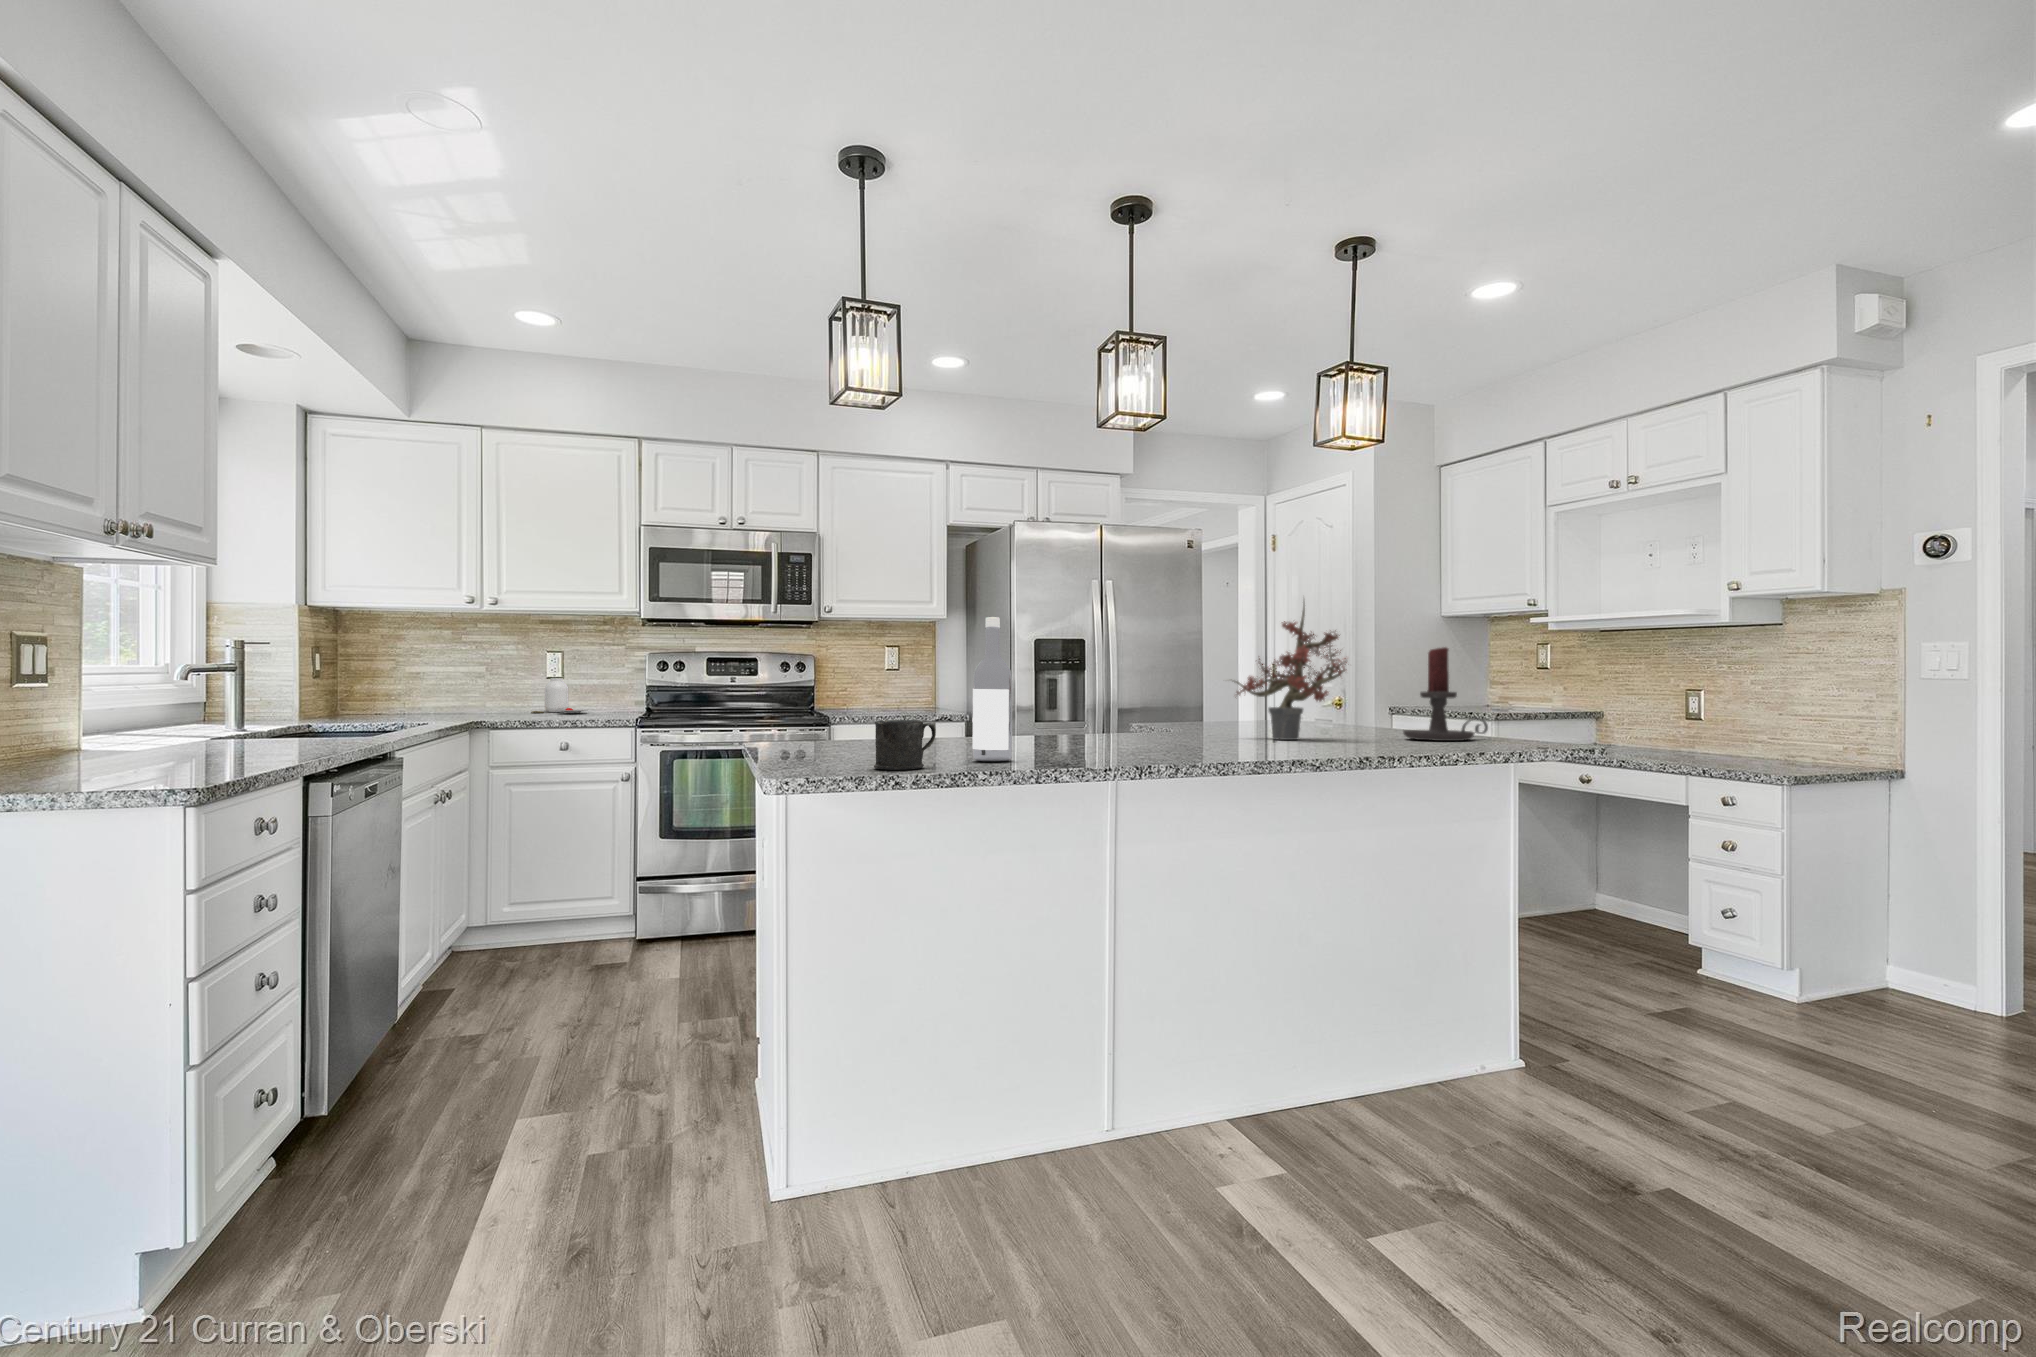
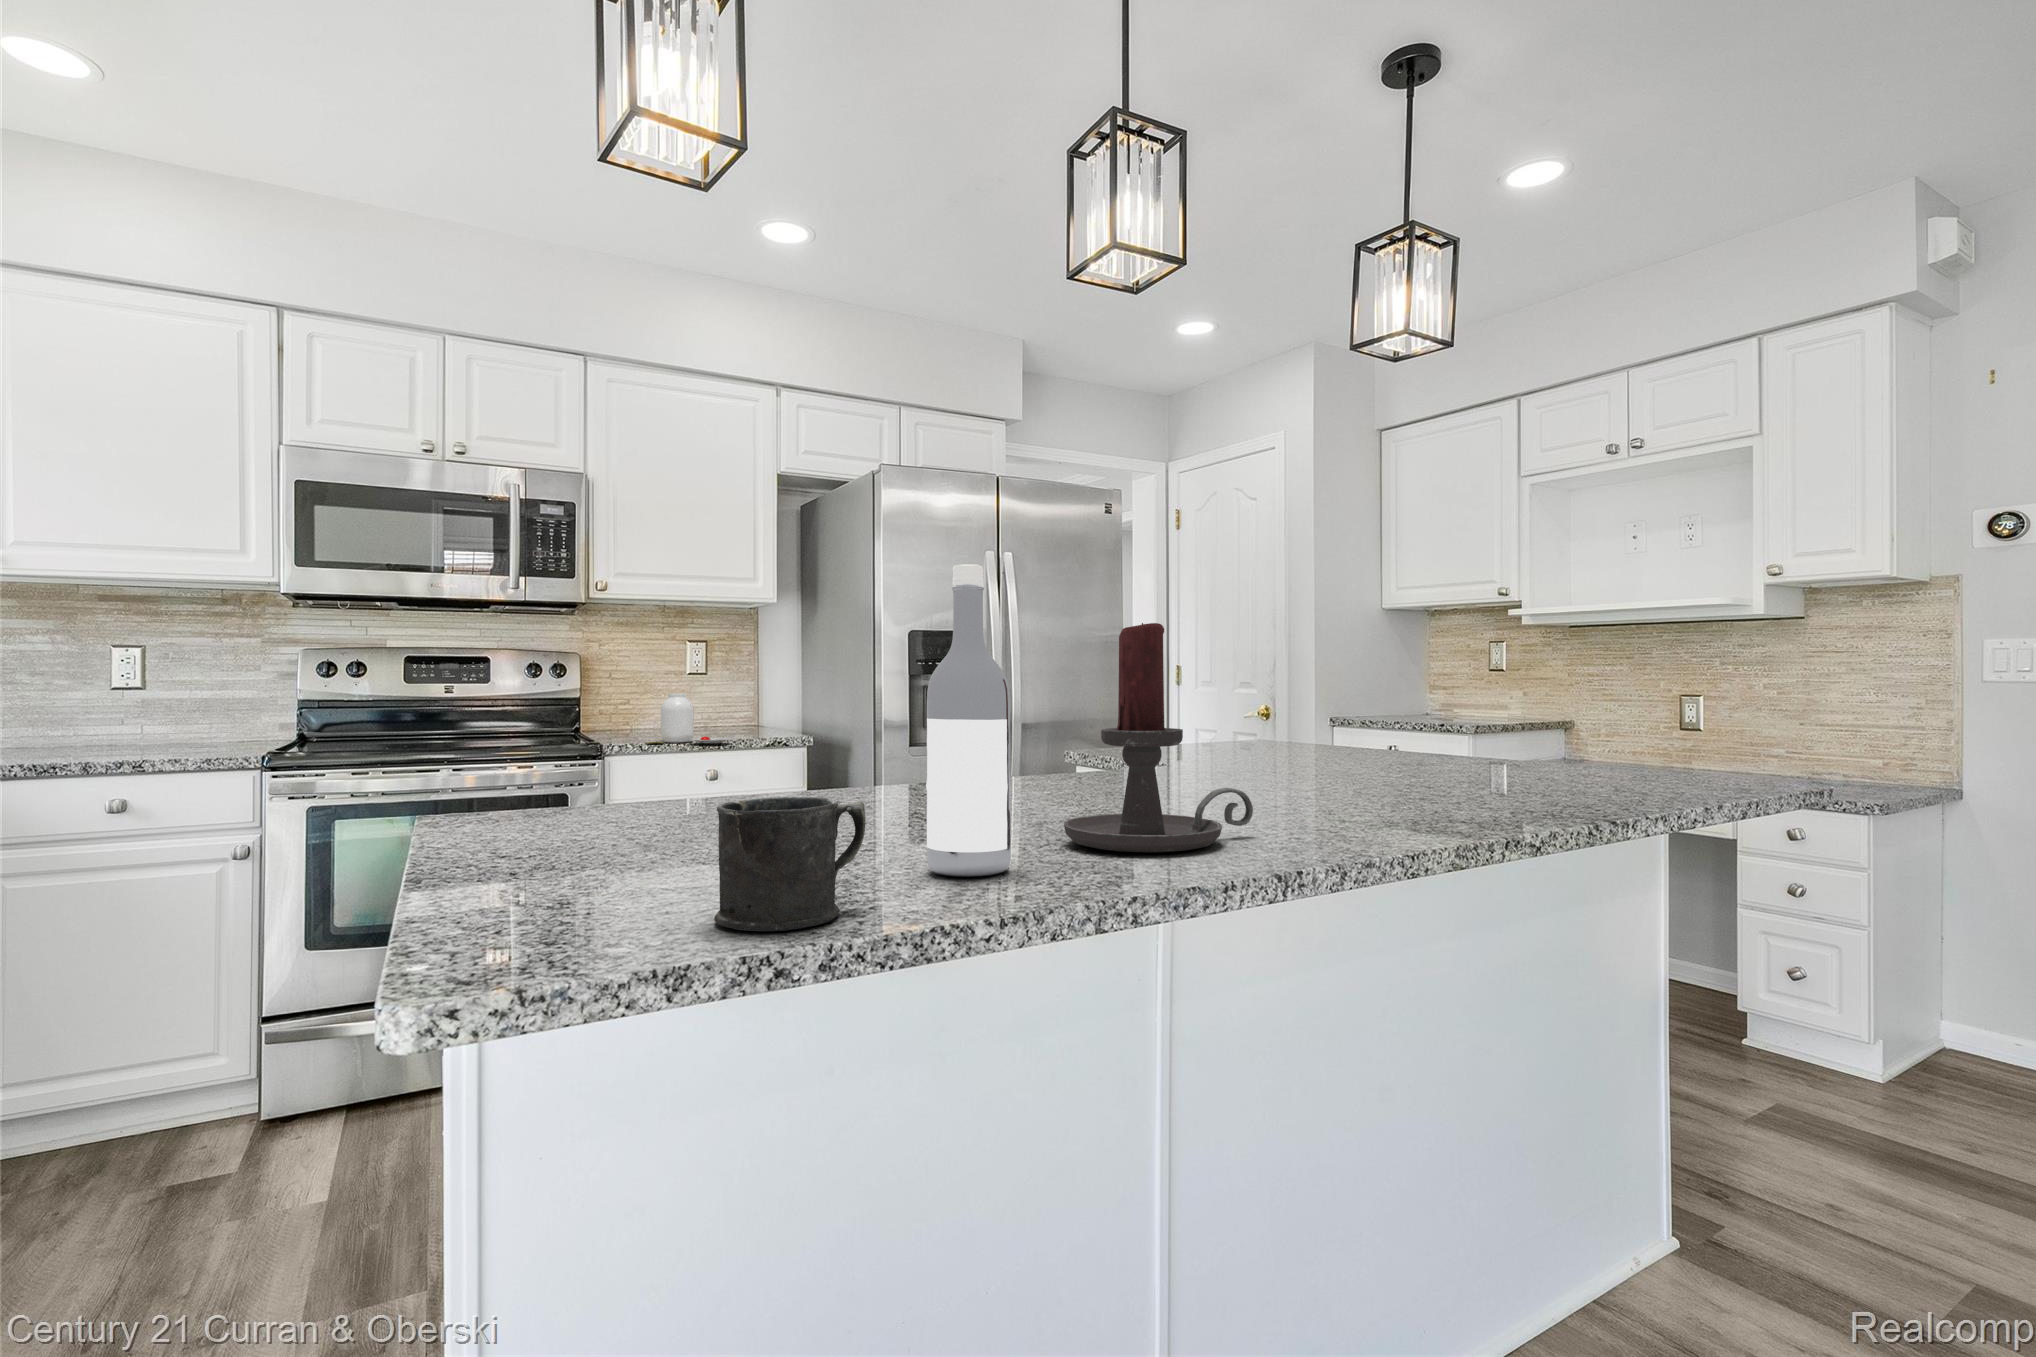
potted plant: present [1234,604,1347,740] -> none [1252,560,1476,784]
candle holder: present [1403,647,1488,741] -> present [1064,623,1253,853]
jar: present [531,678,587,713] -> present [646,693,732,744]

